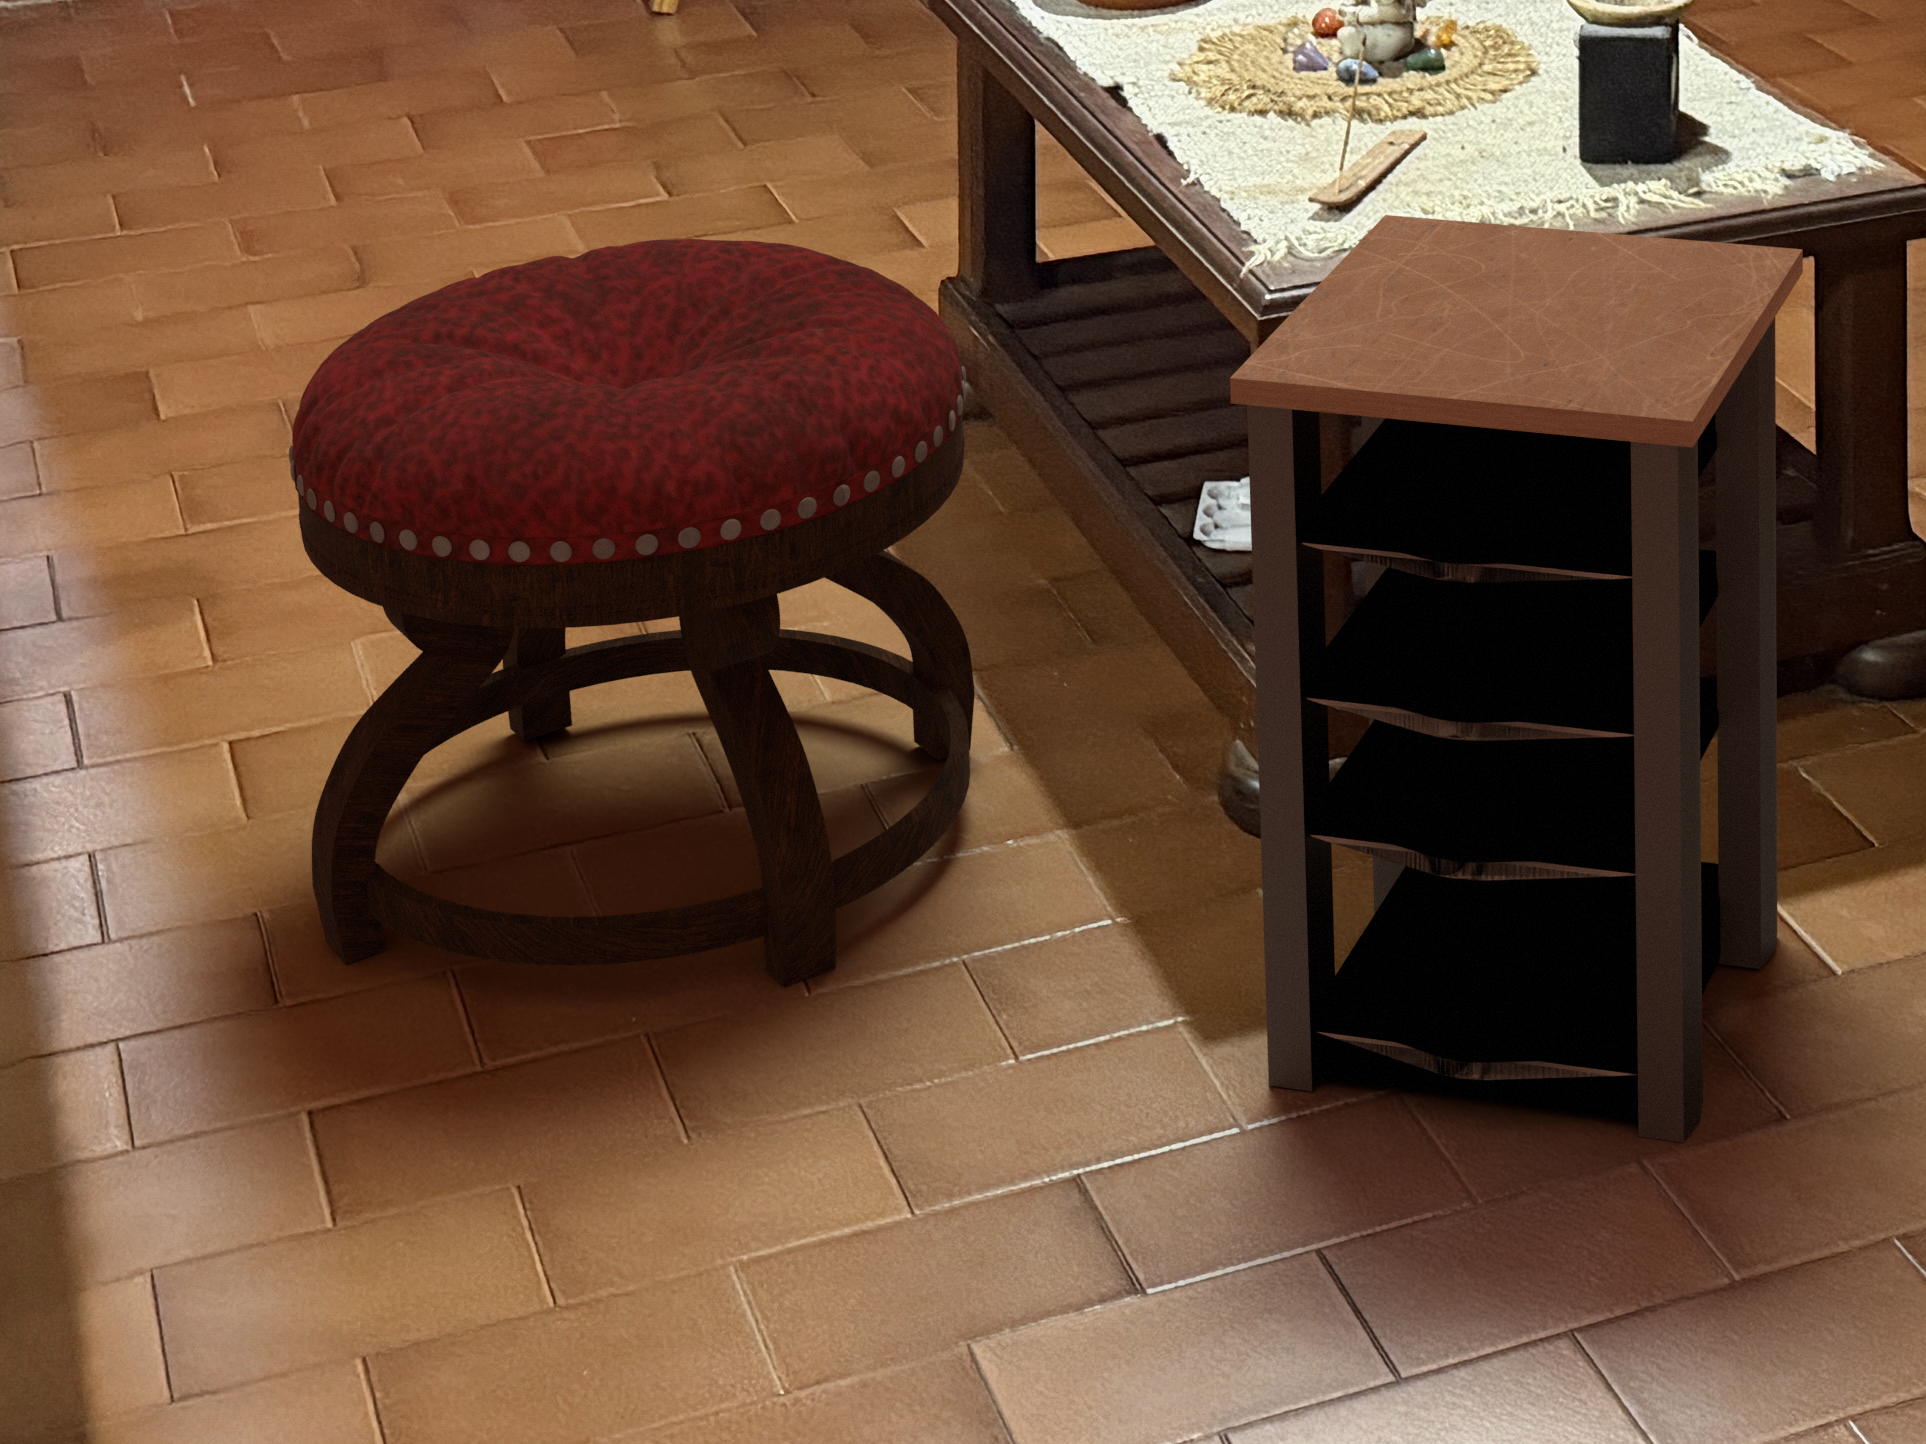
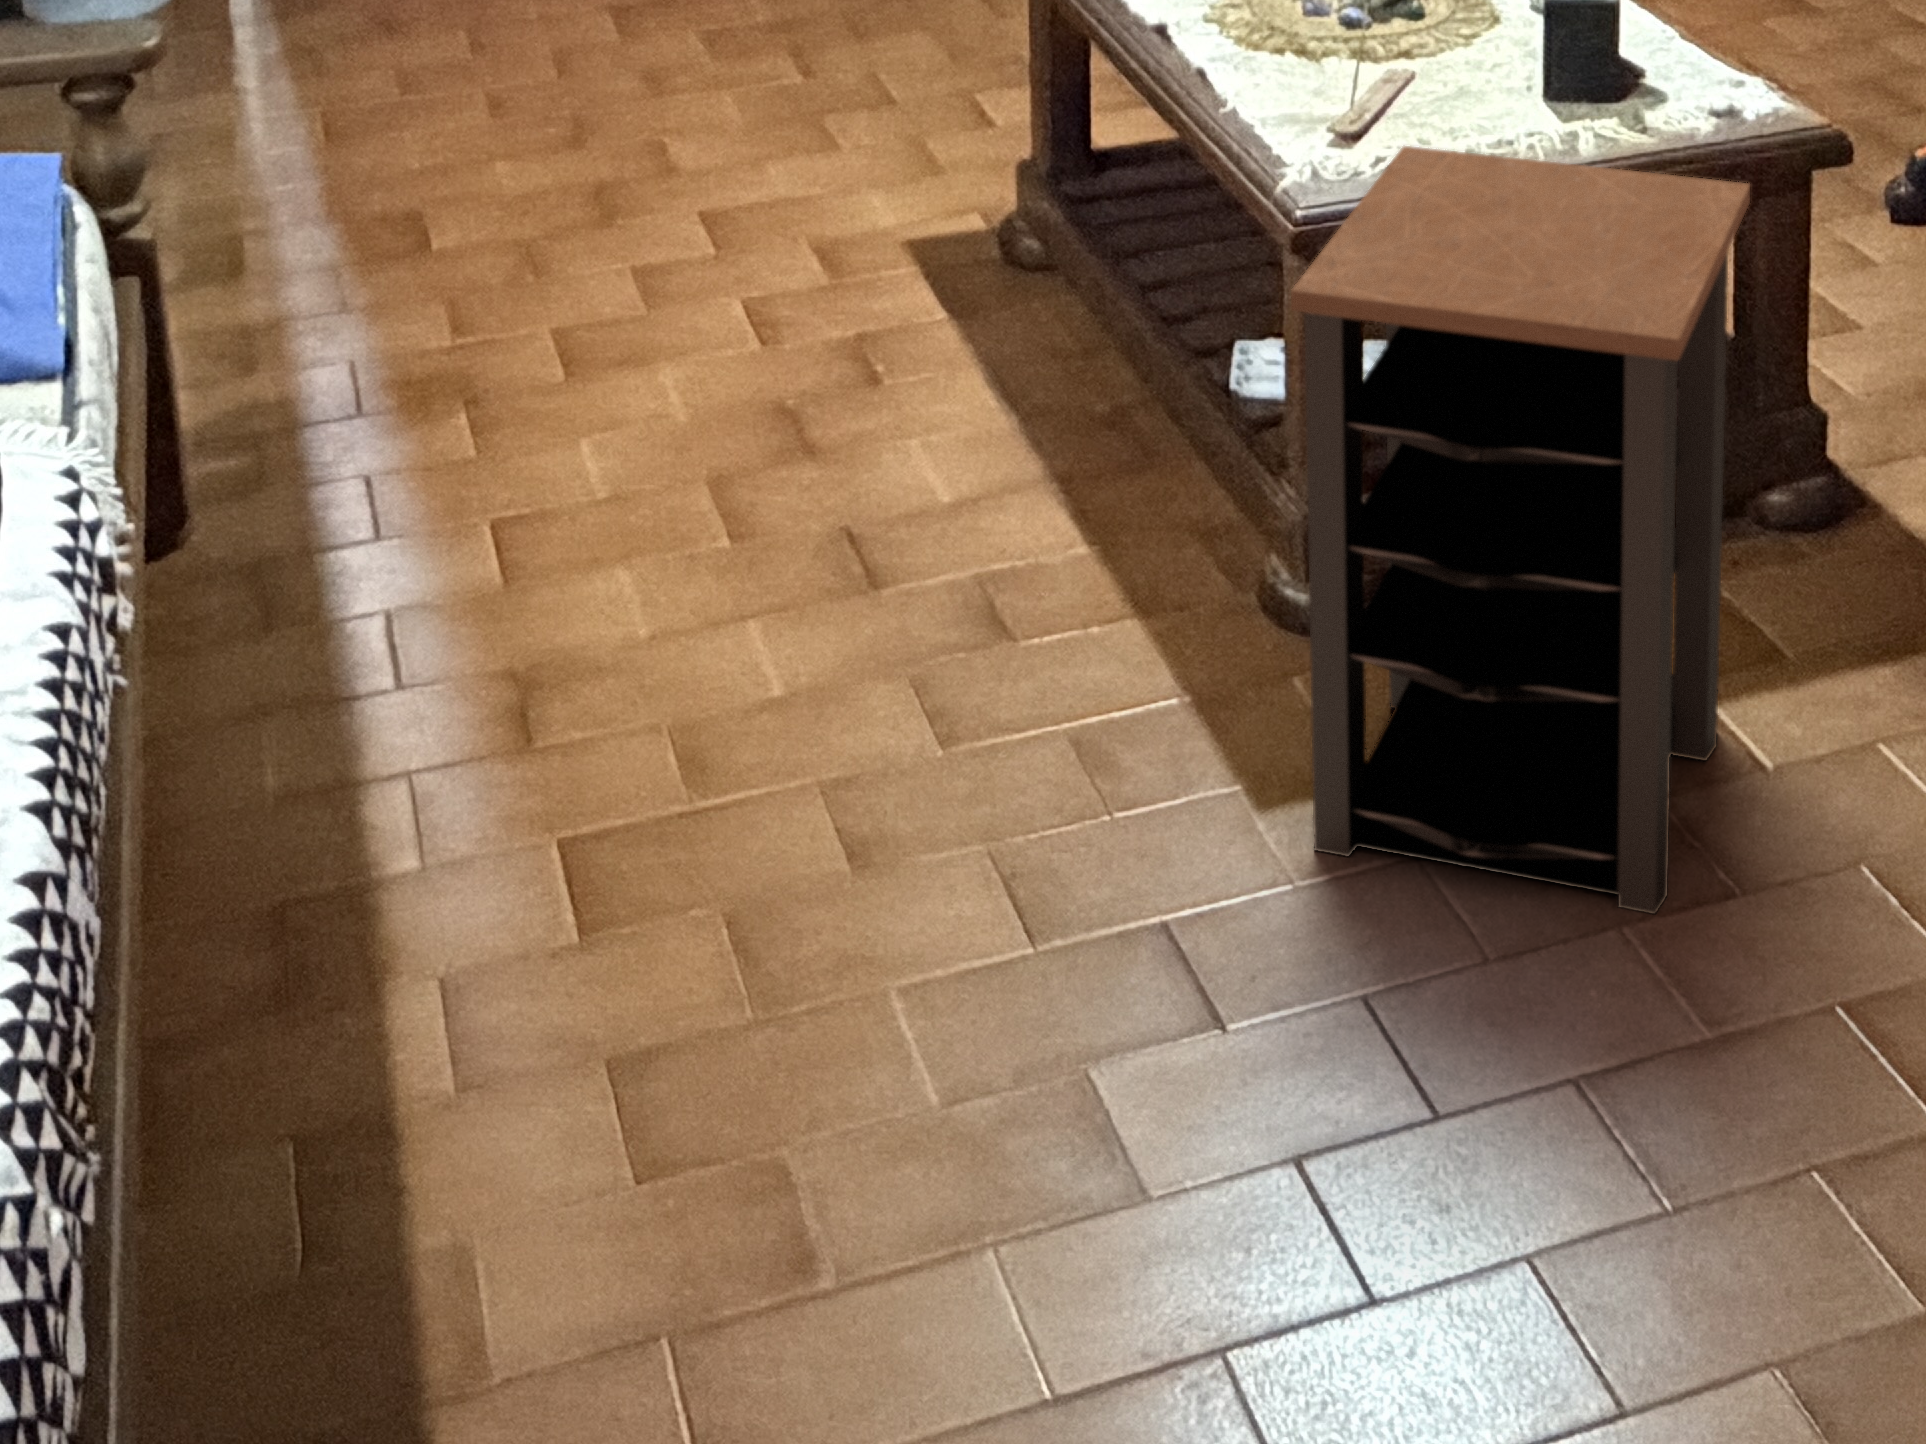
ottoman: present [289,239,975,988] -> none [532,145,1063,750]

